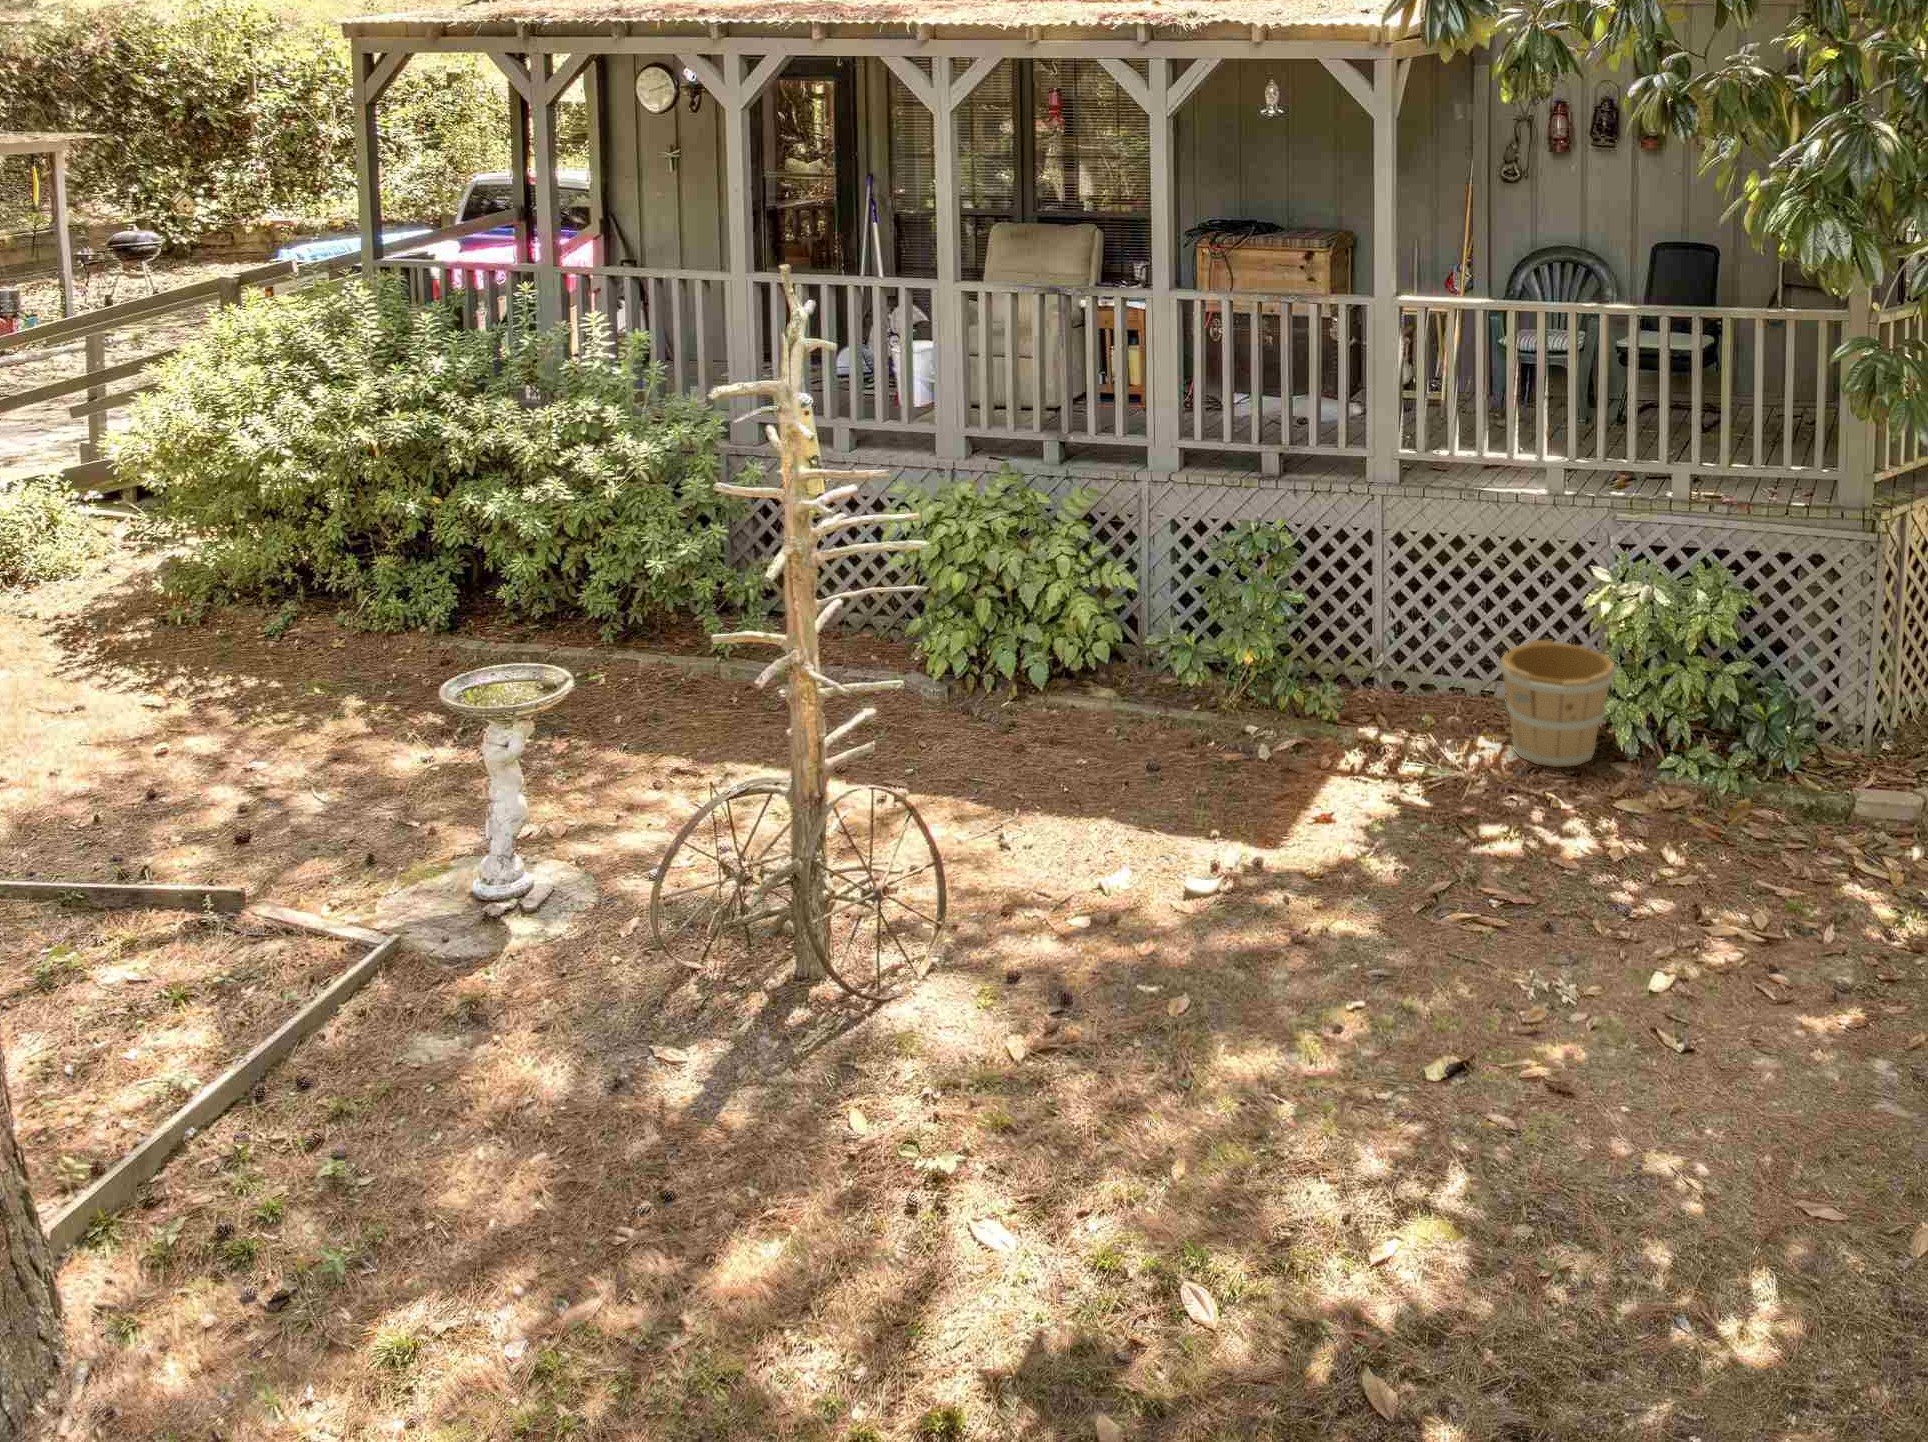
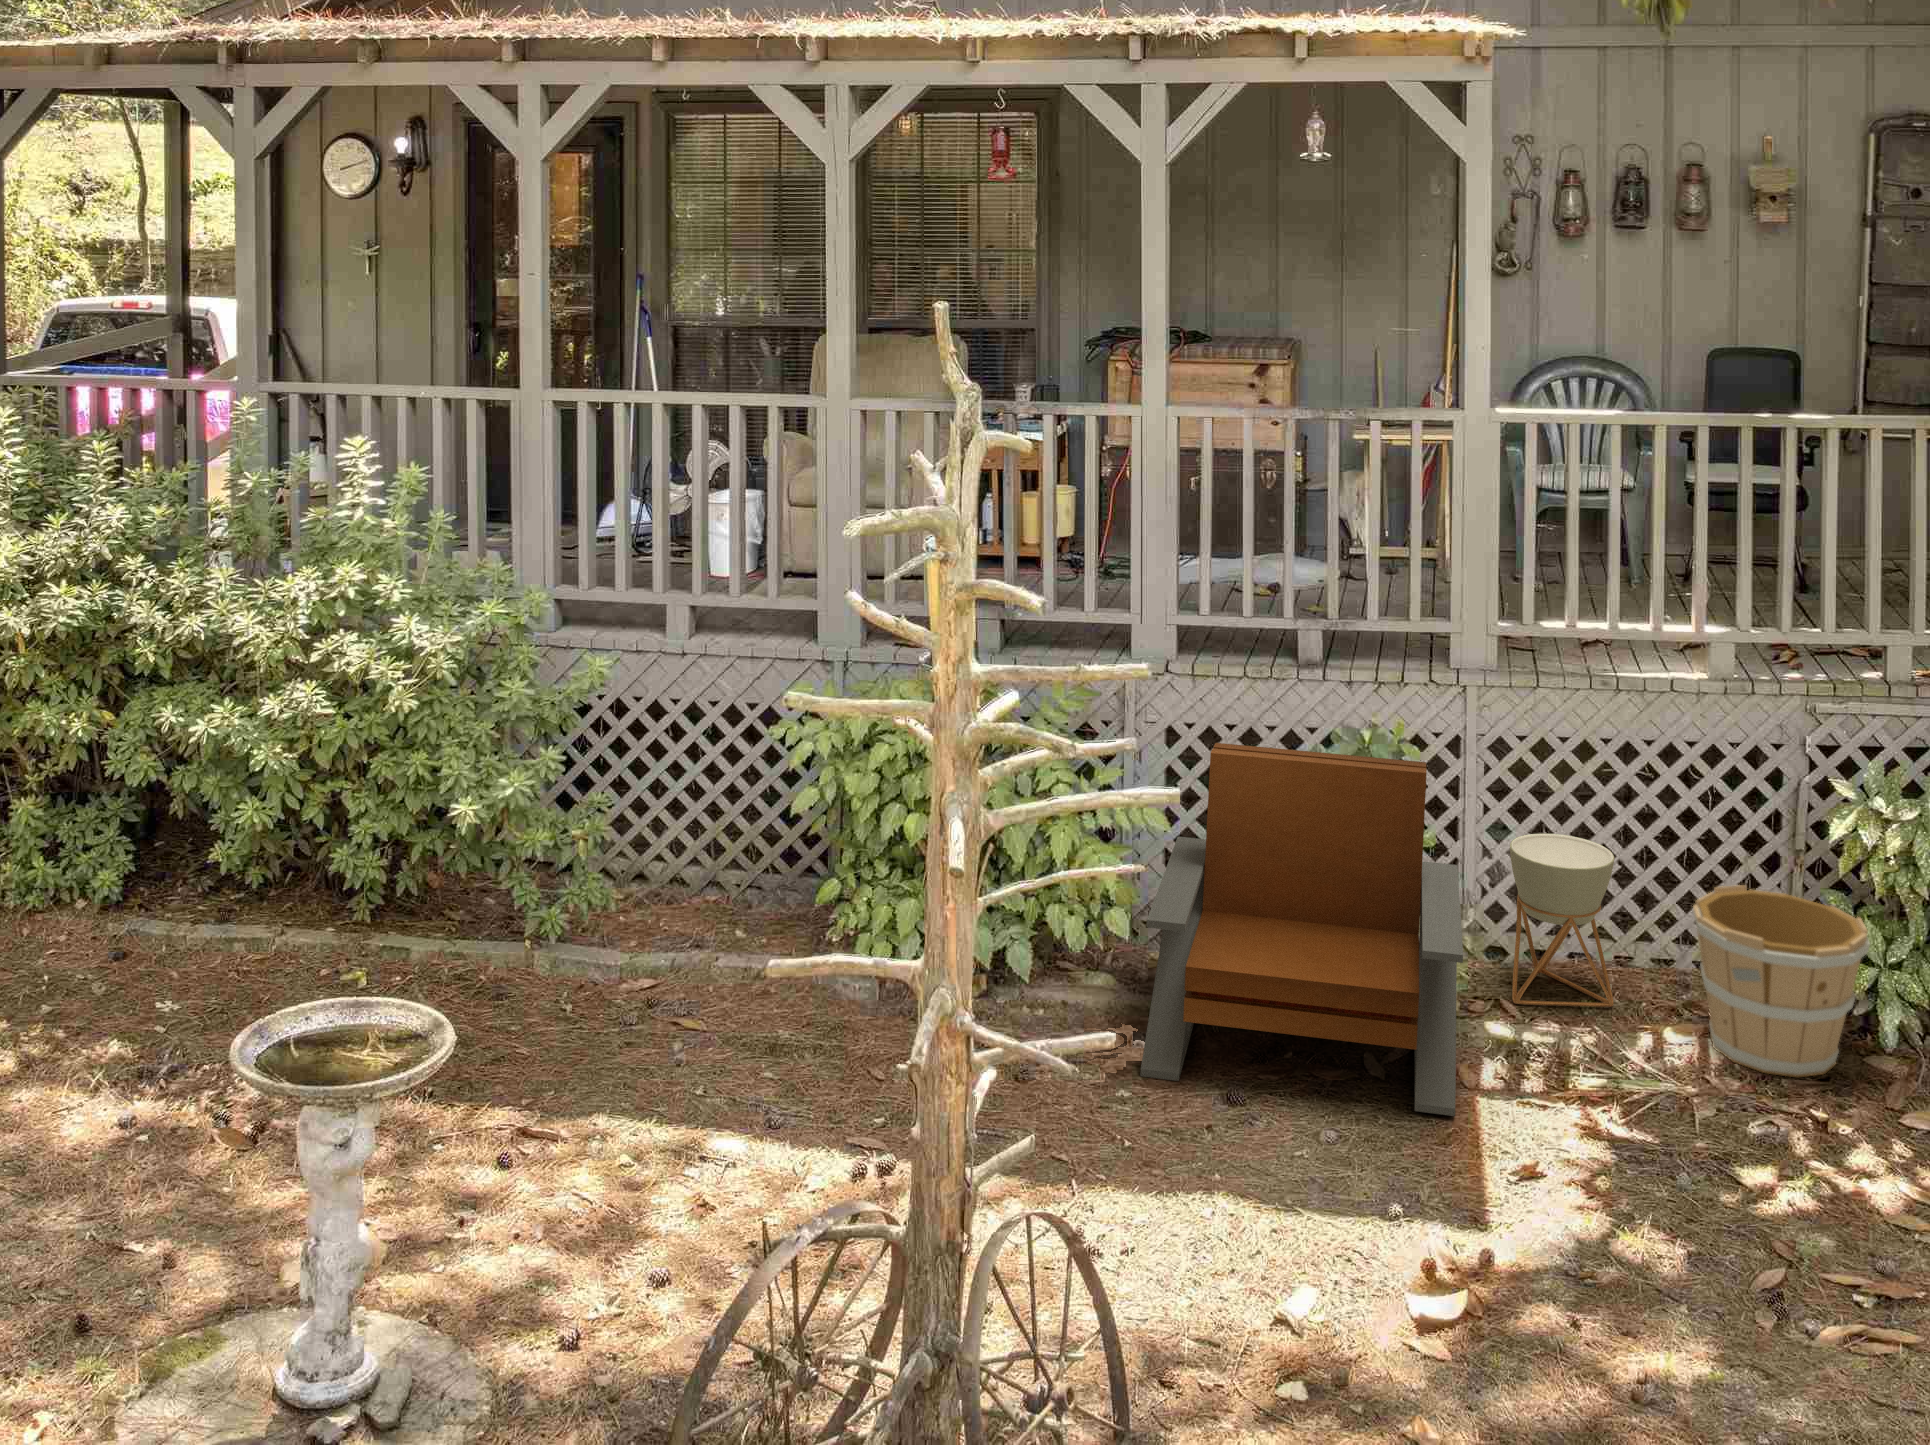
lounge chair: none [1098,536,1347,784] -> present [1140,743,1463,1116]
planter: none [1391,602,1465,721] -> present [1510,834,1614,1007]

